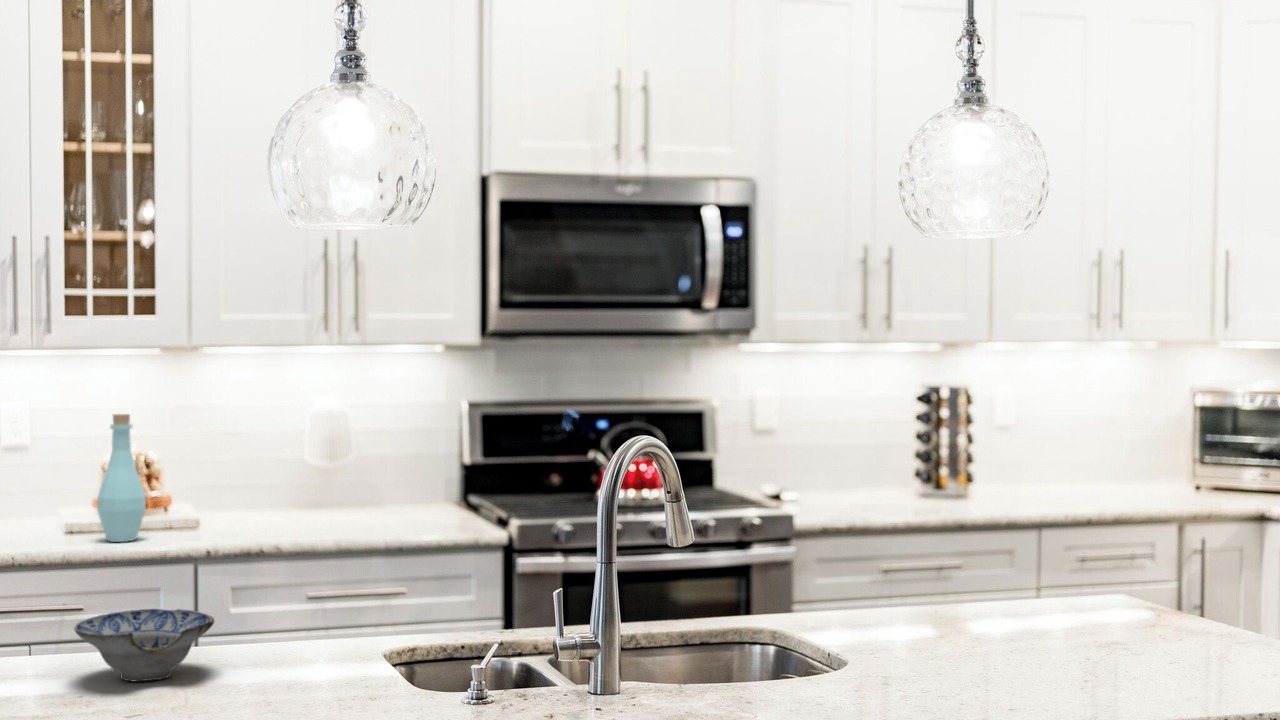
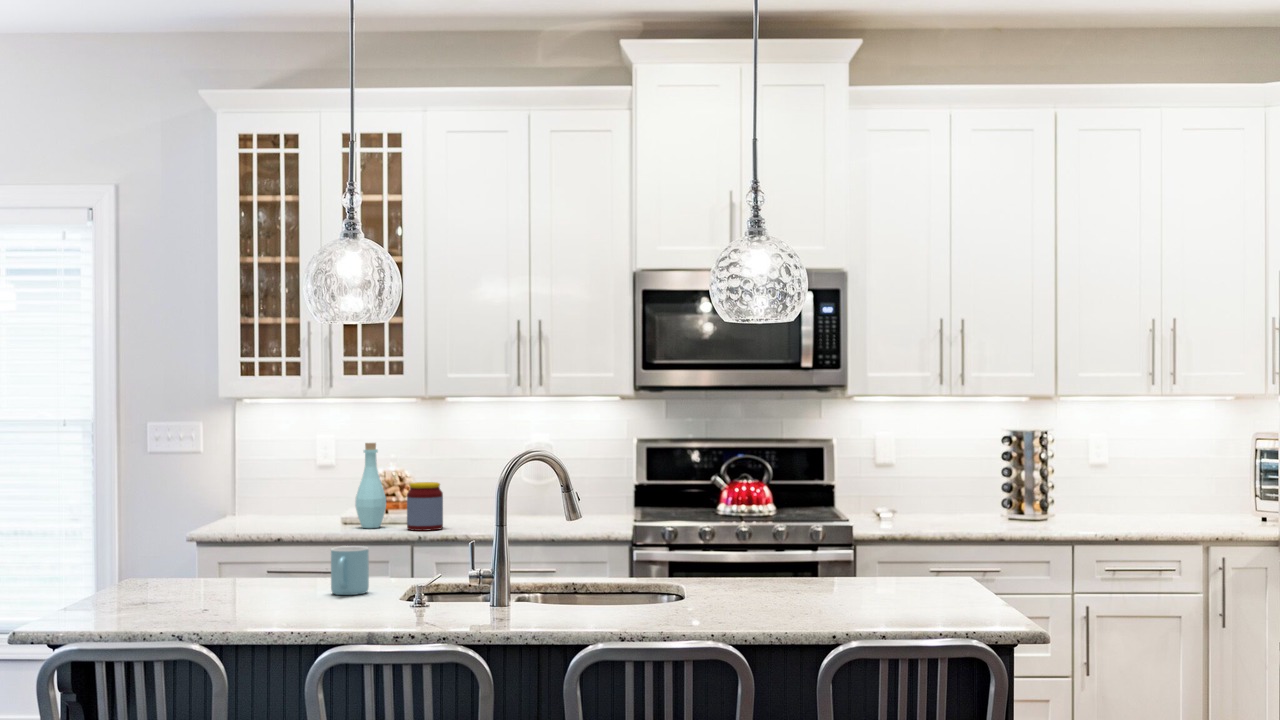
jar: none [184,471,239,543] -> present [407,482,443,531]
mug: none [273,600,337,687] -> present [331,546,369,595]
ceramic bowl: present [74,609,214,681] -> none [233,551,313,589]

